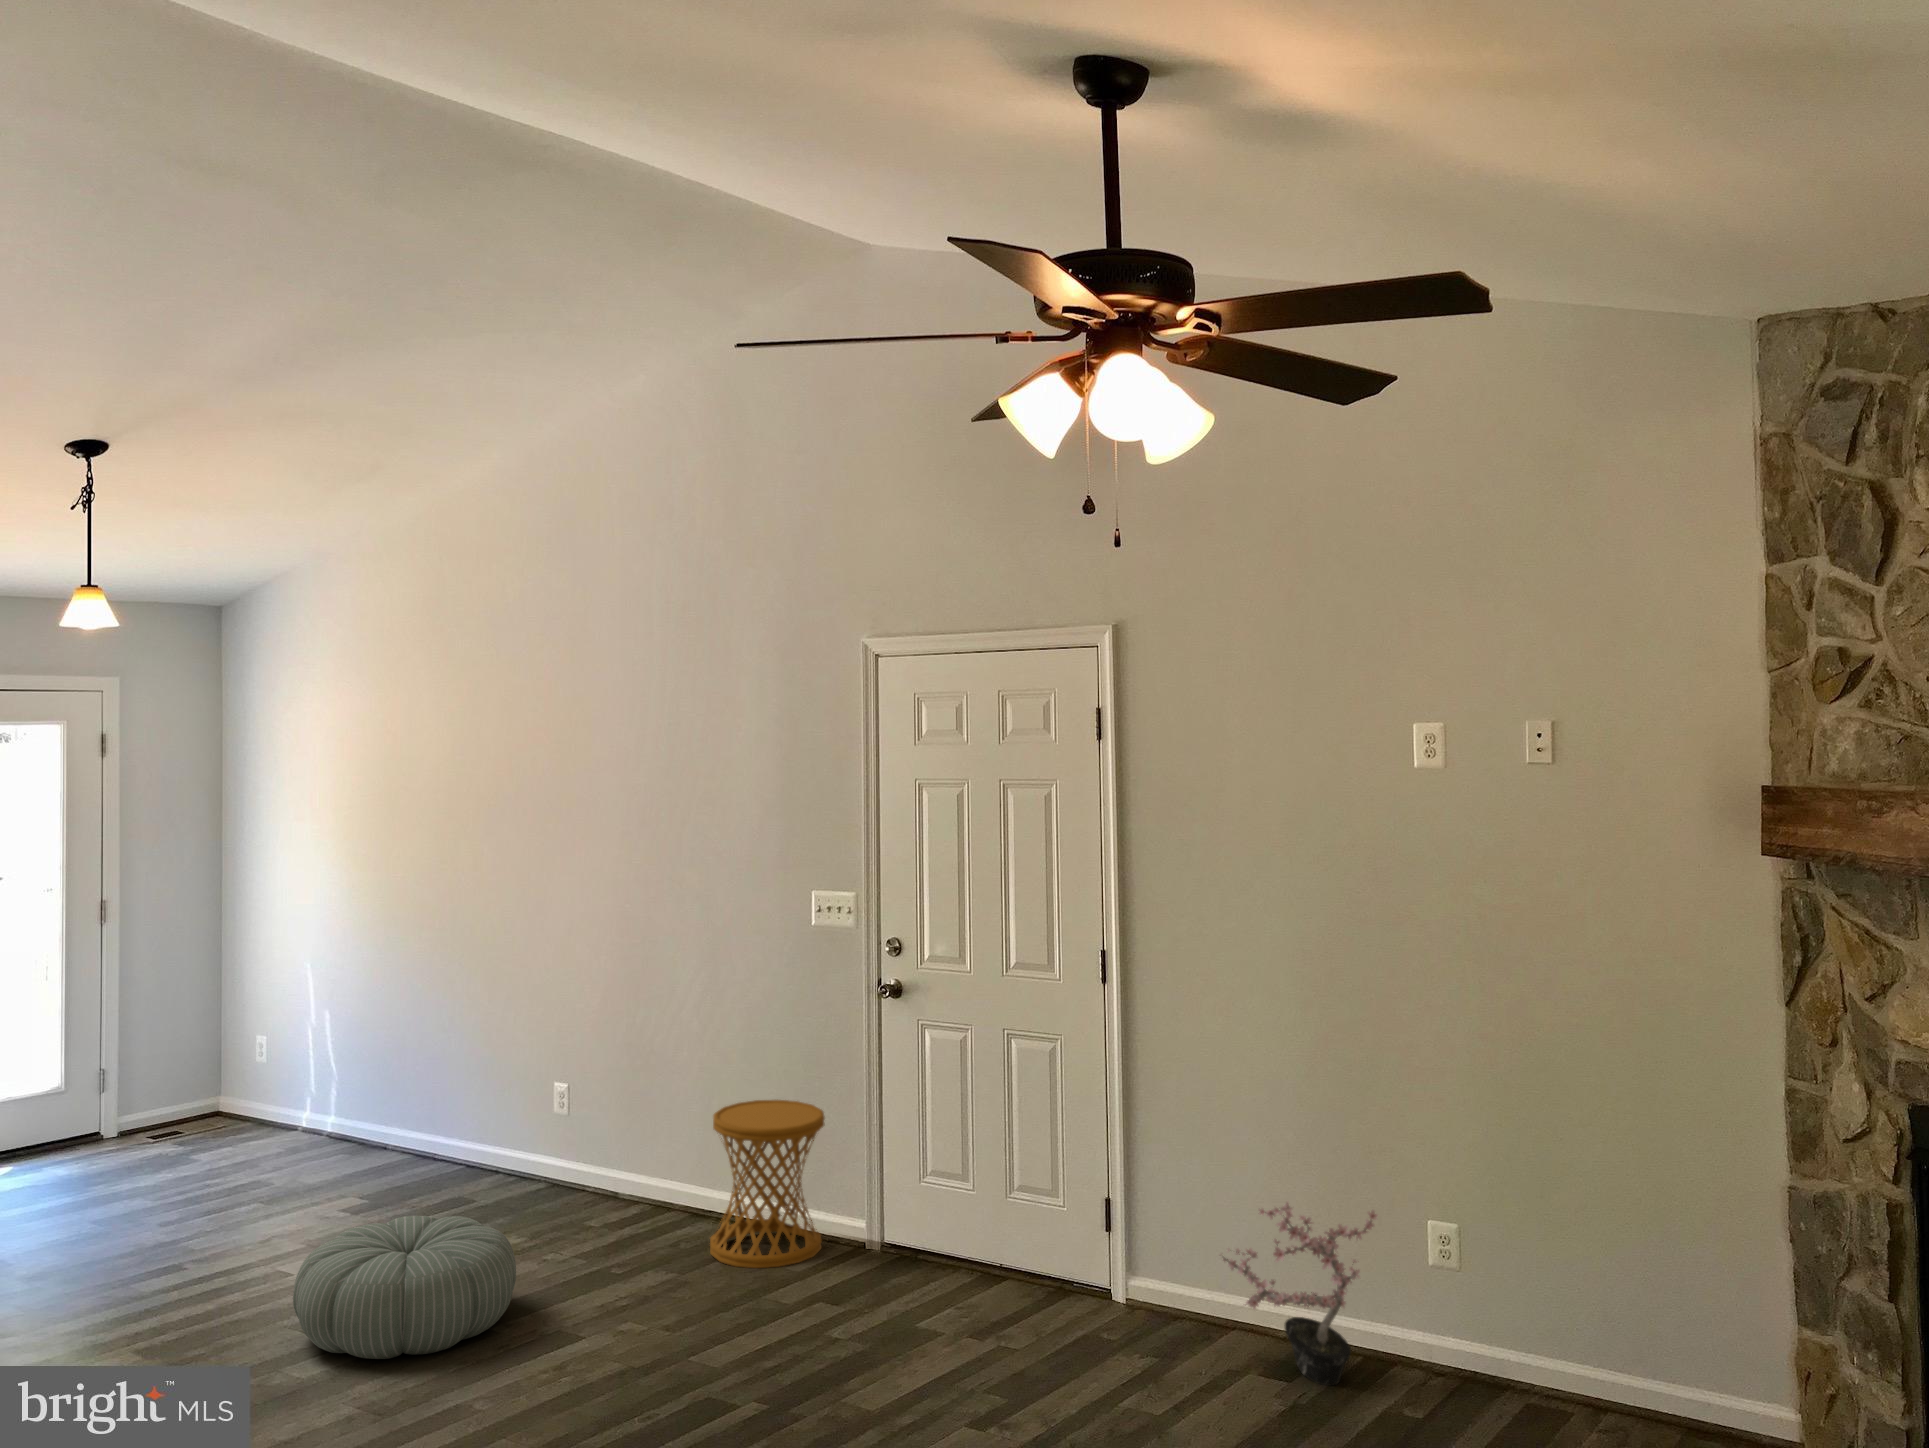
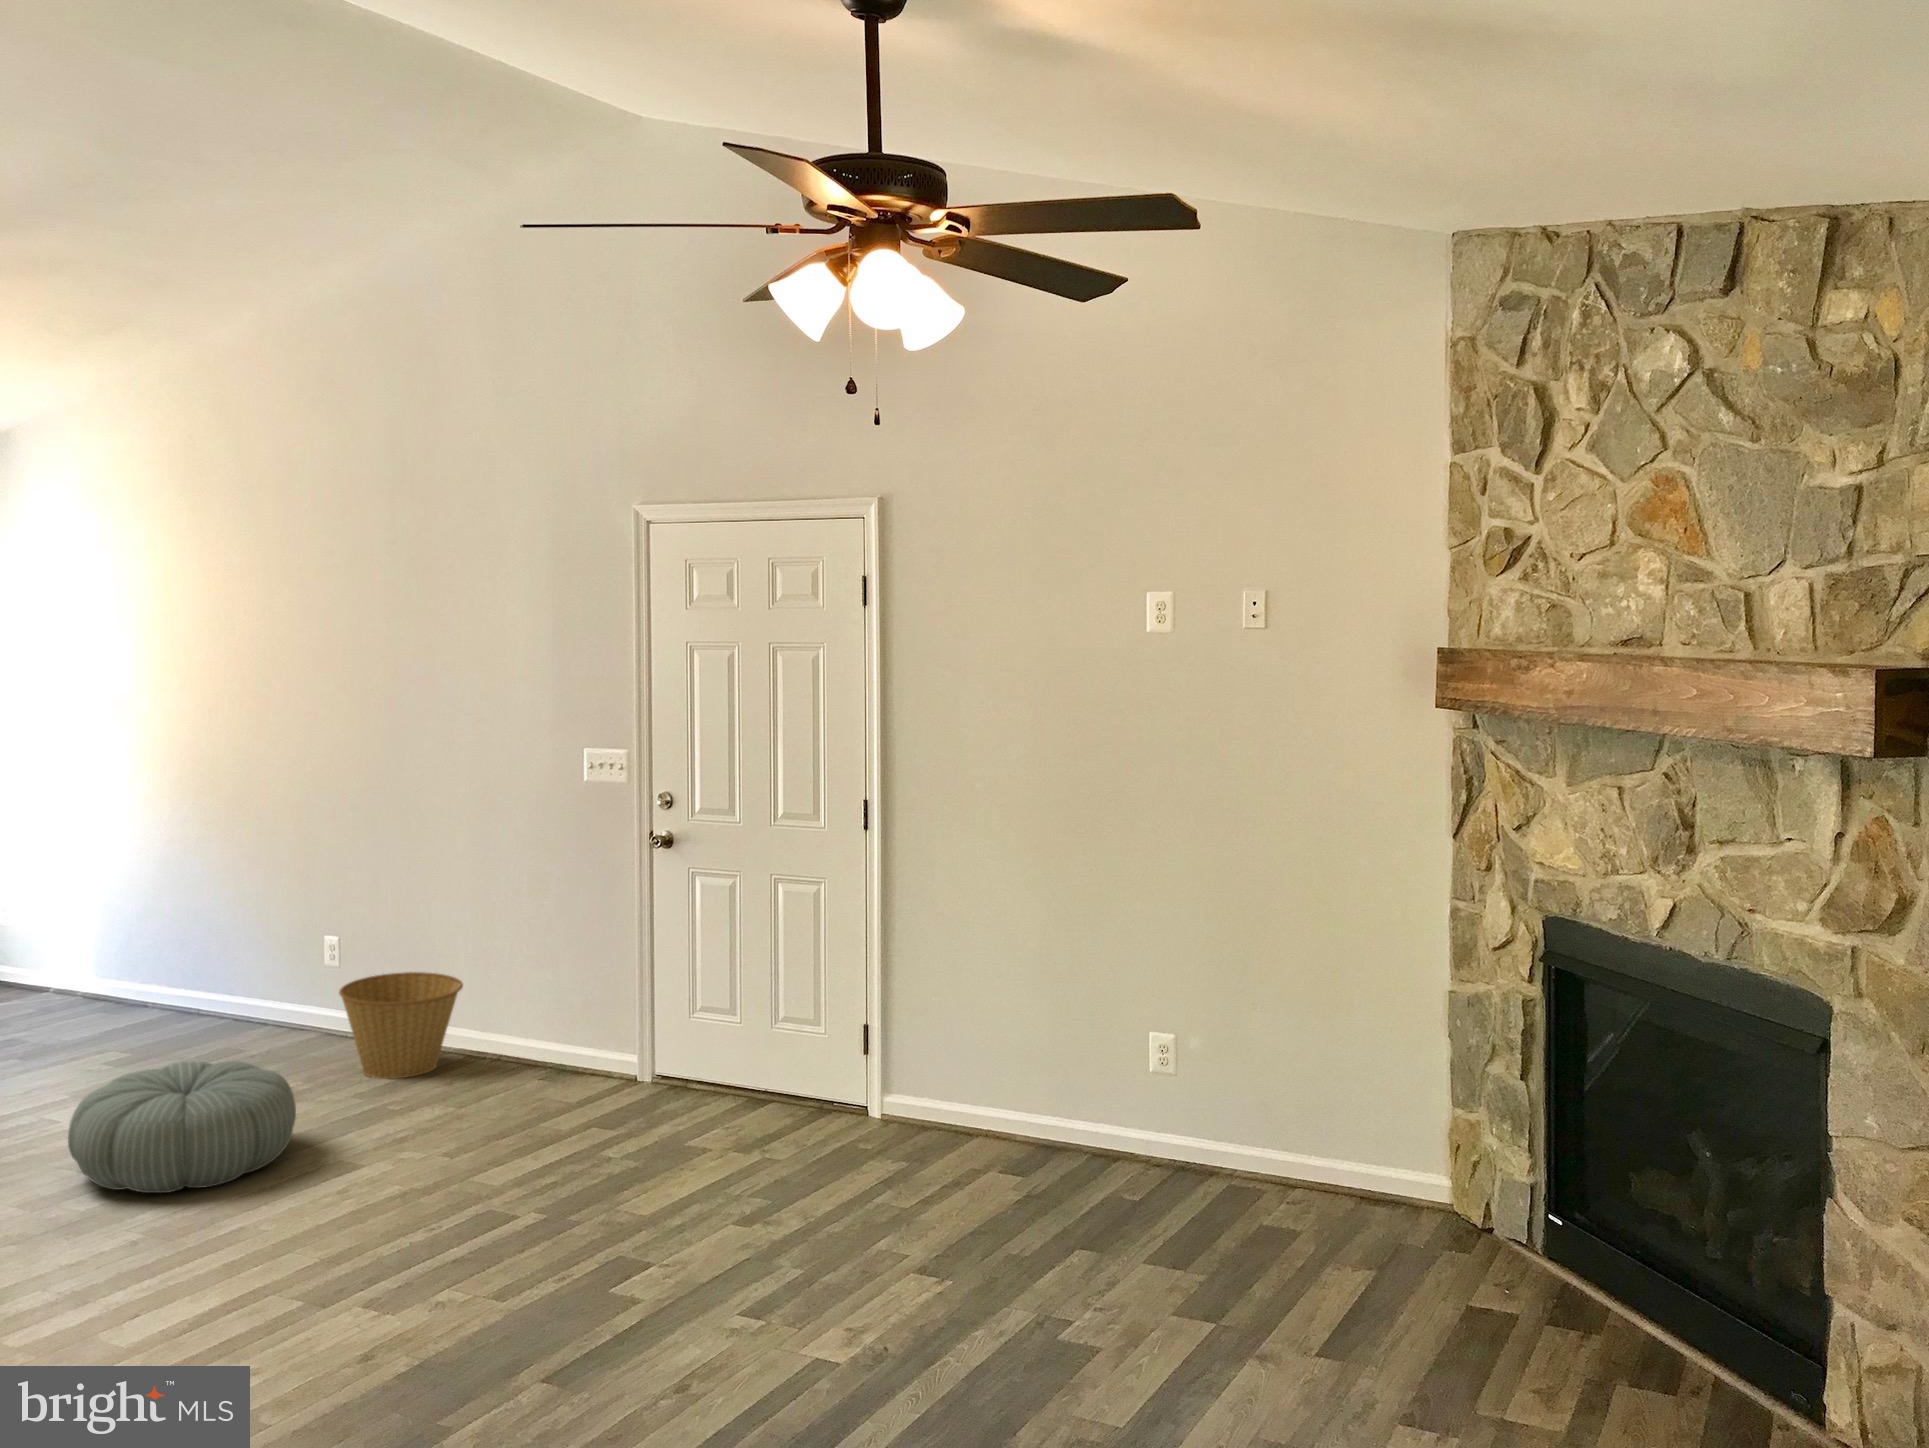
side table: present [710,1100,825,1268] -> none [487,948,599,1104]
basket: none [566,1121,689,1235] -> present [339,972,463,1079]
potted plant: present [1223,1201,1377,1386] -> none [964,1011,1114,1178]

